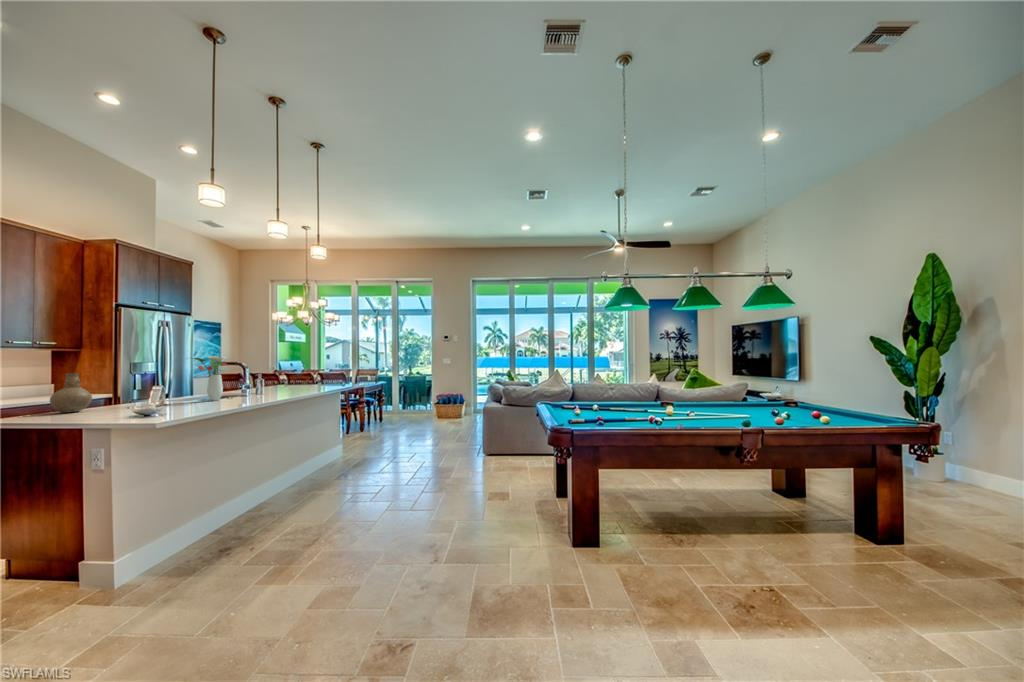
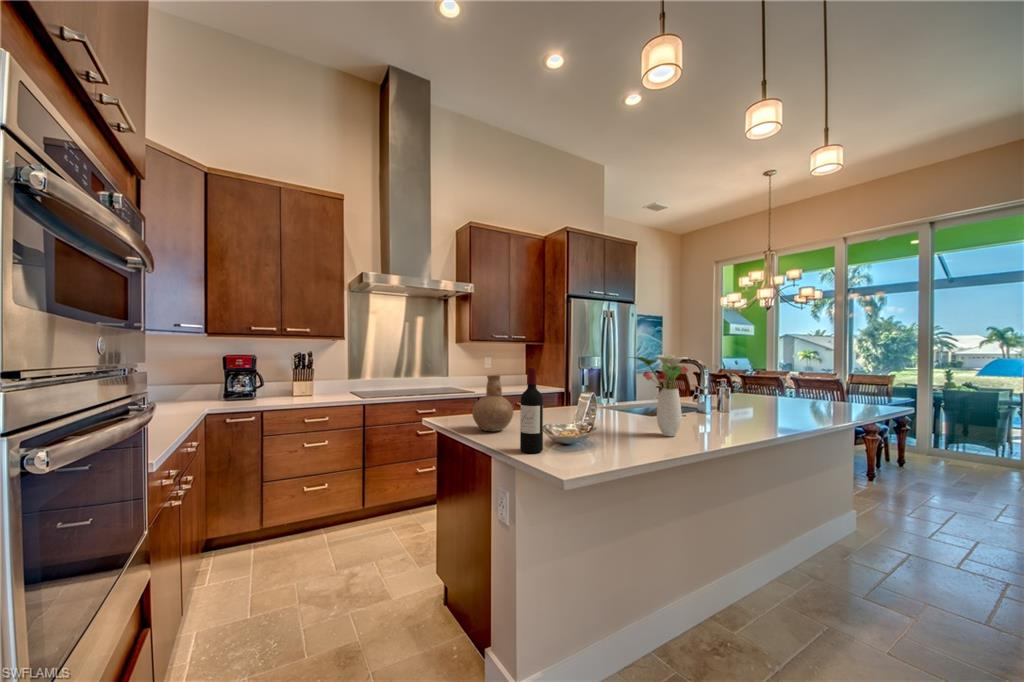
wine bottle: none [111,364,130,413] -> present [520,367,543,453]

